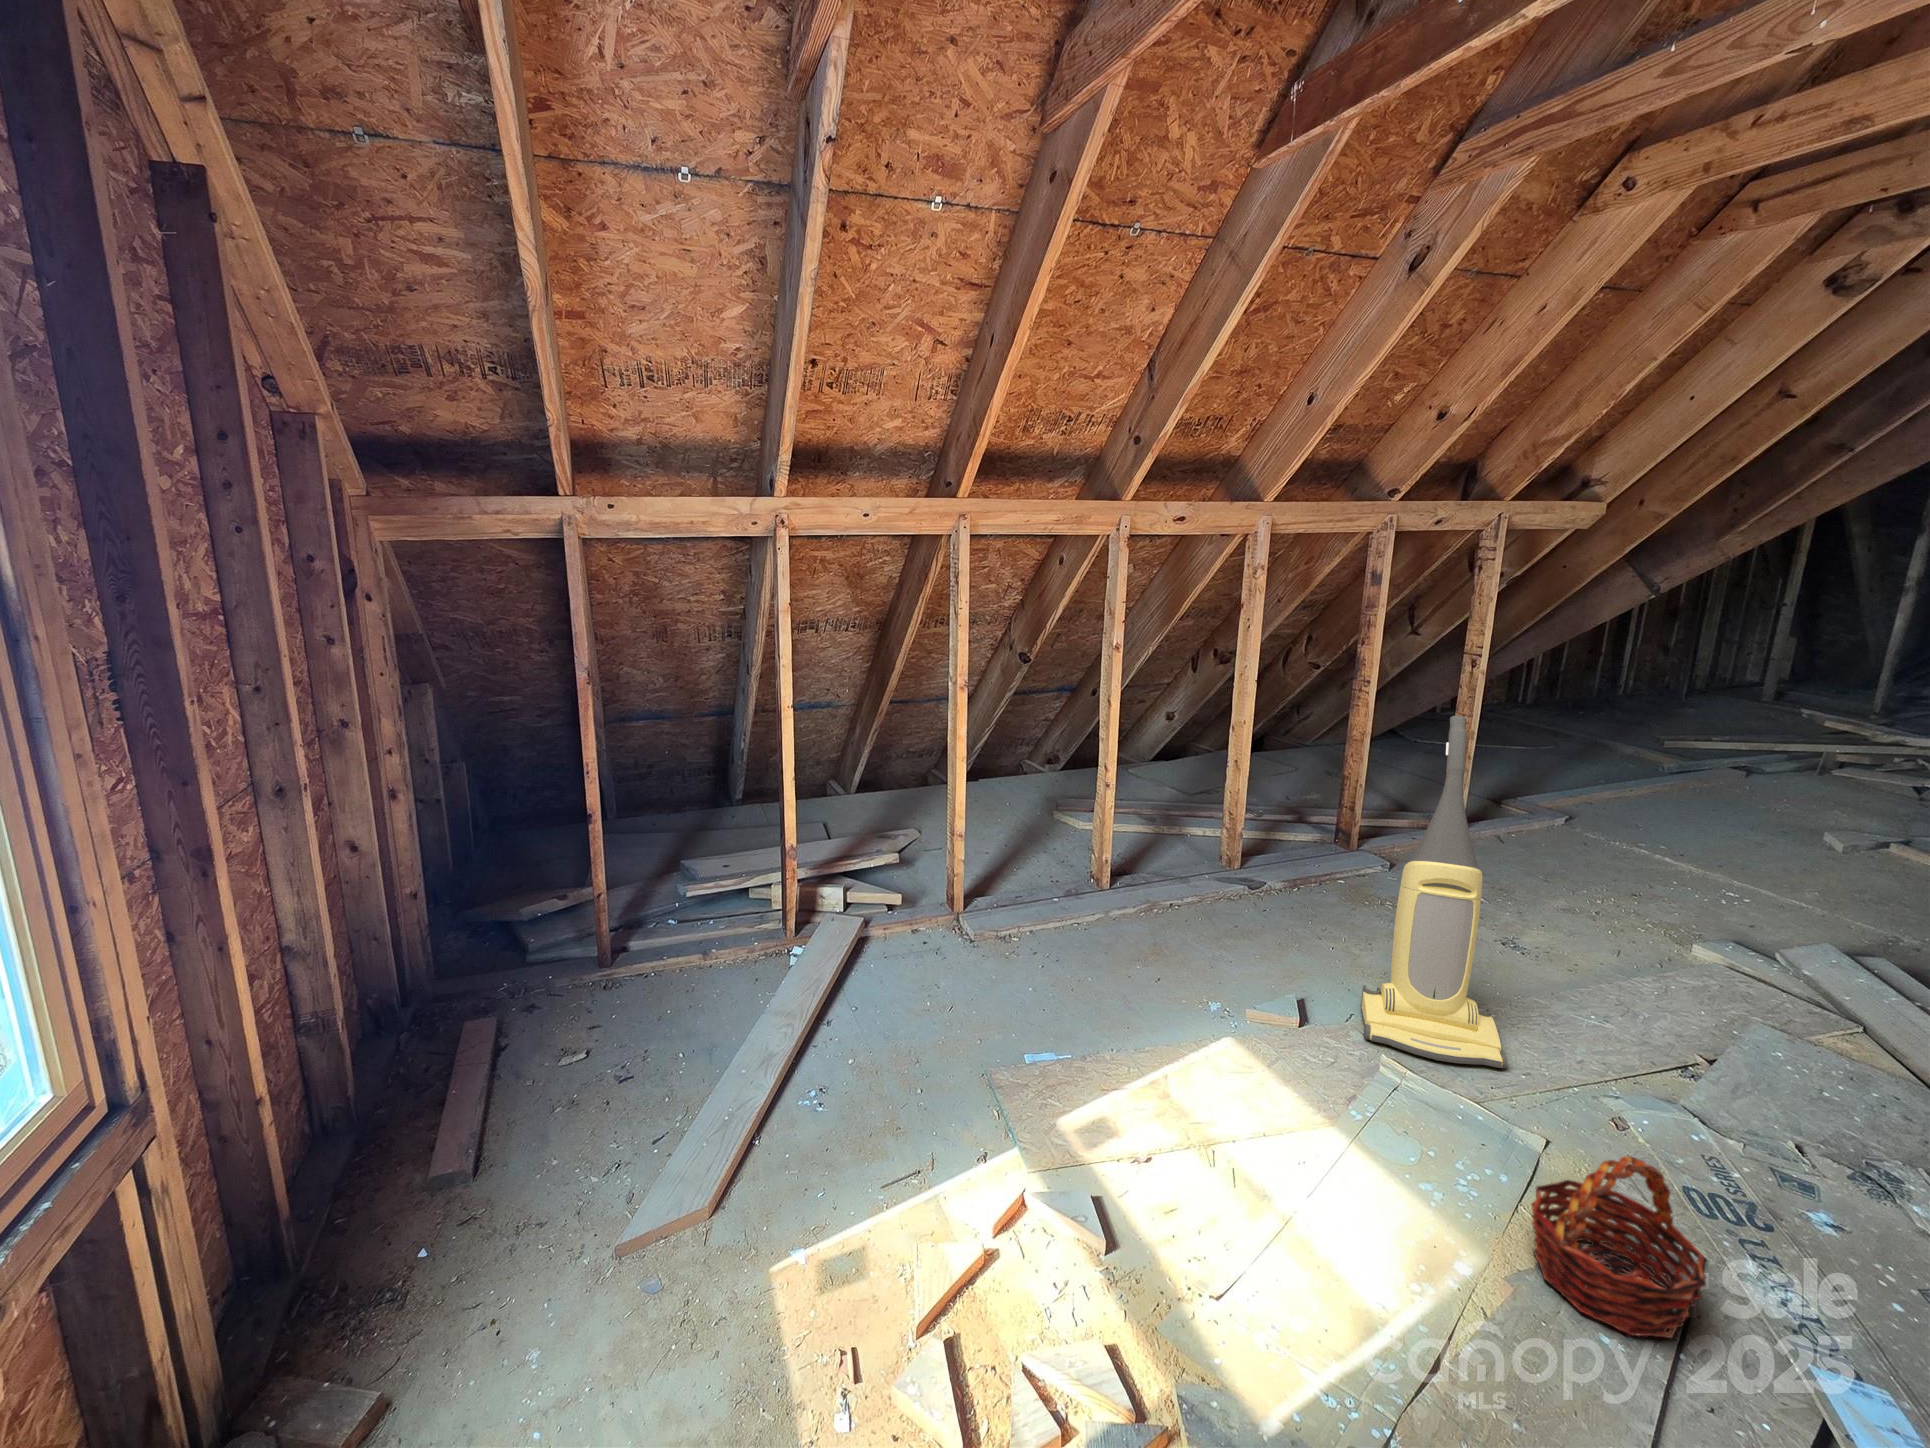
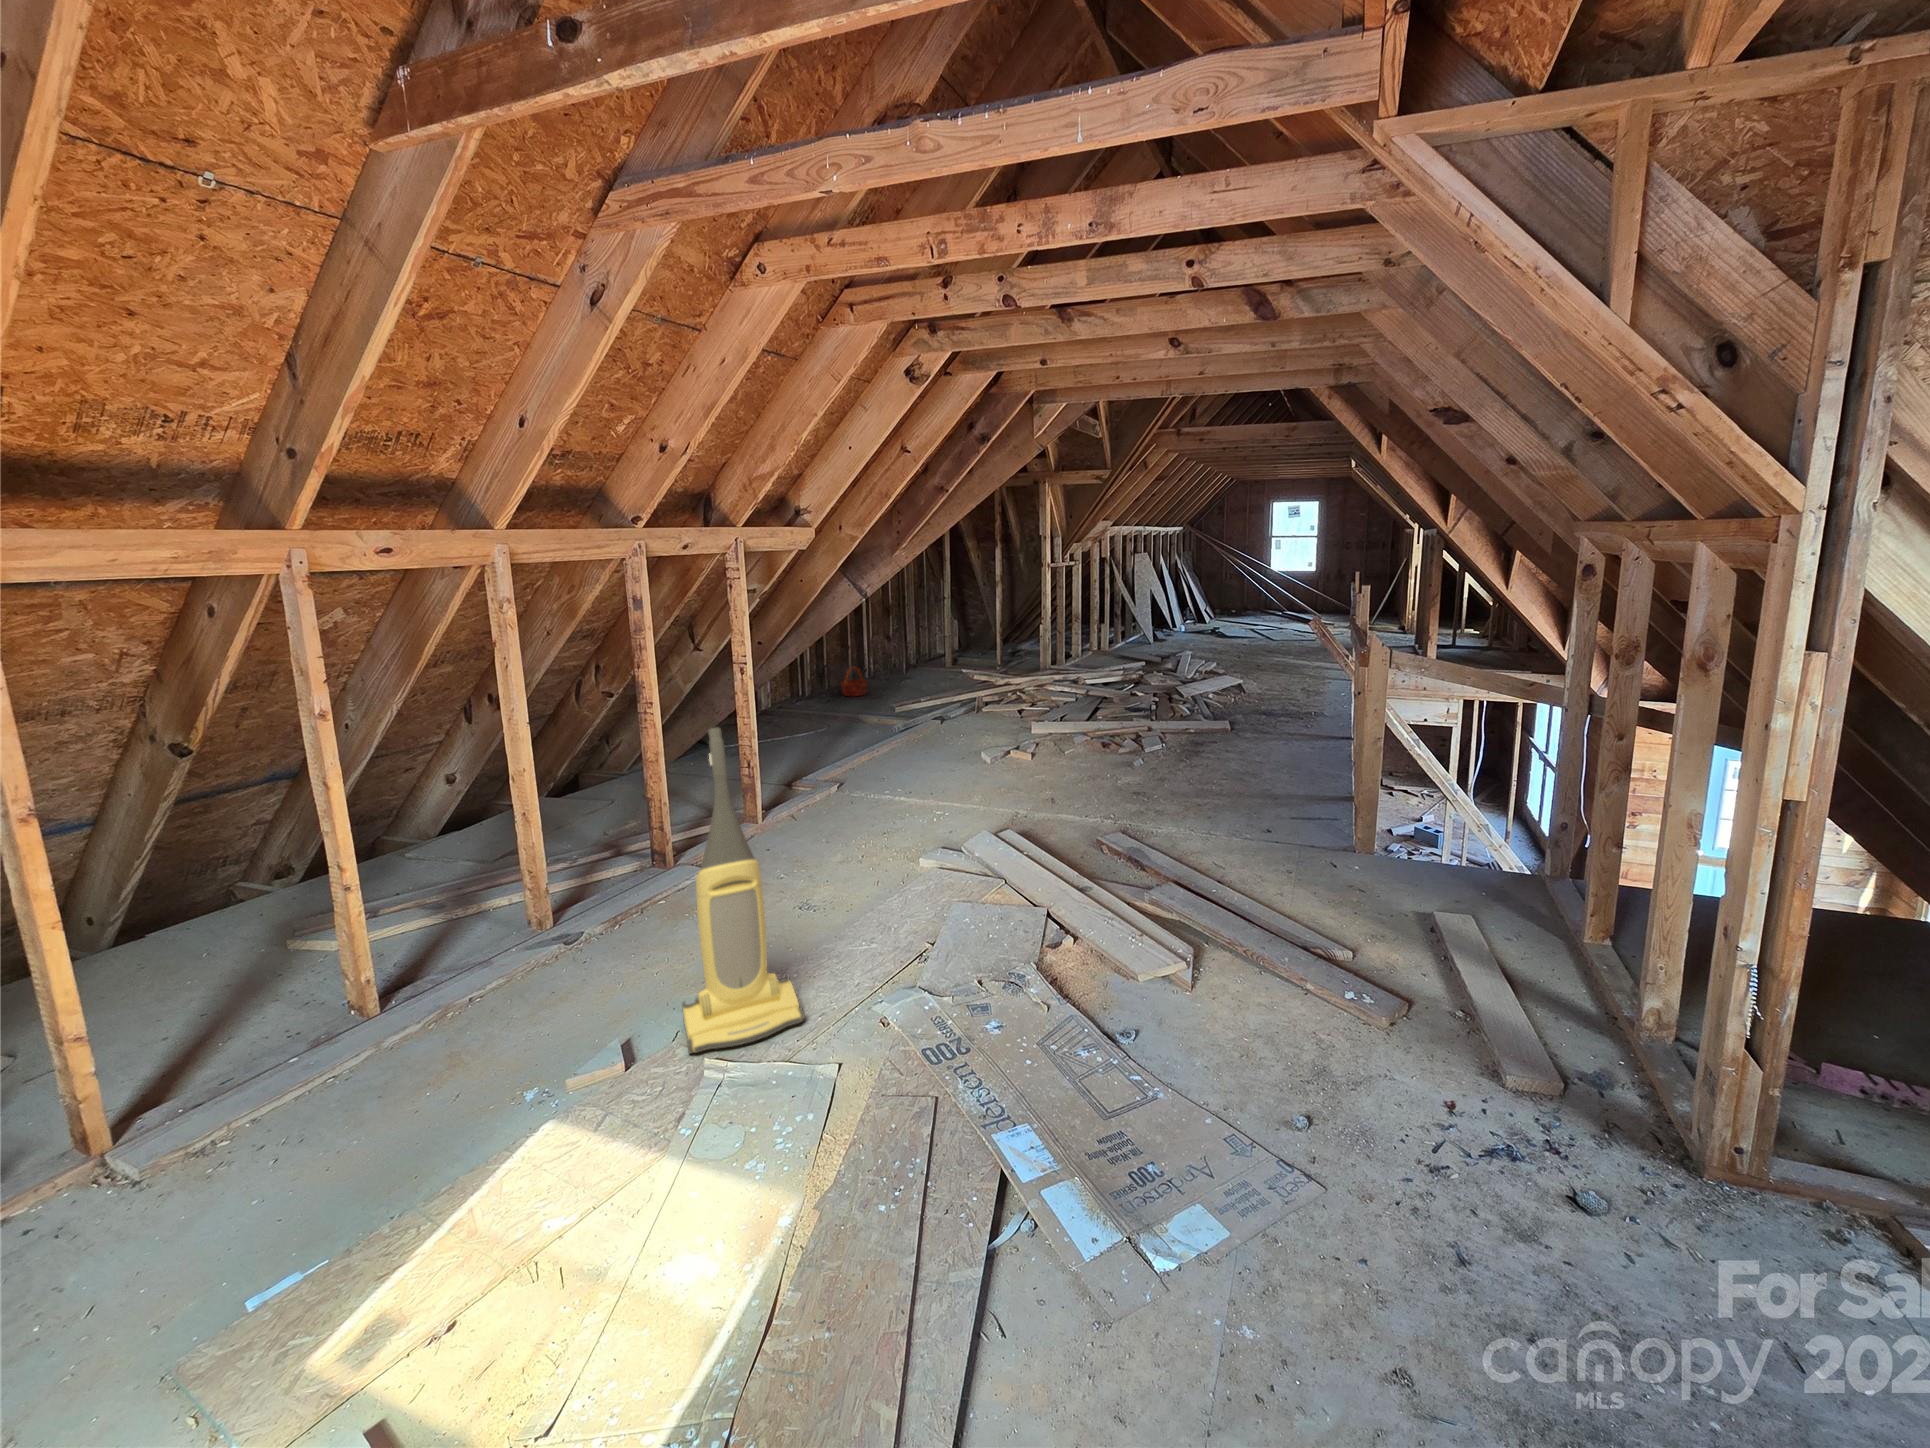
basket: present [1531,1156,1706,1338] -> present [841,667,867,696]

